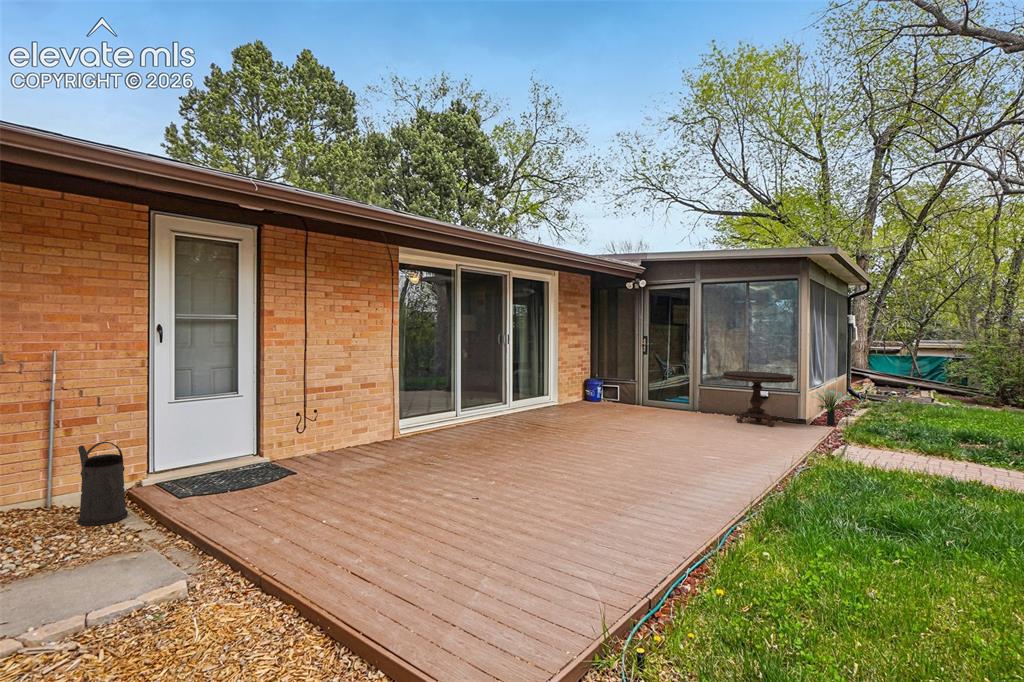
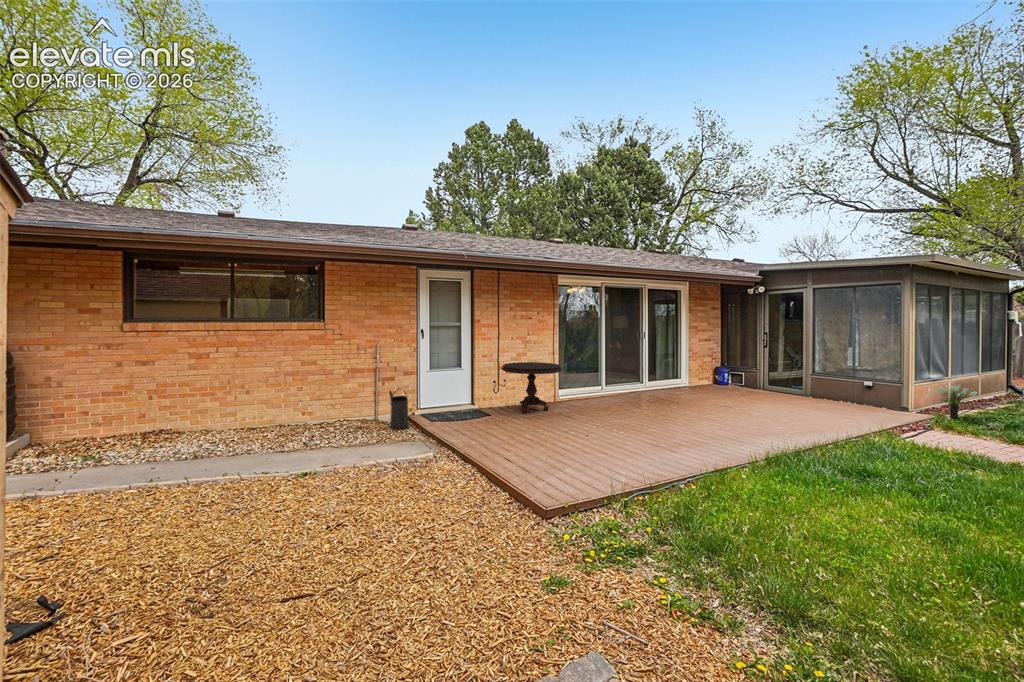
side table: present [722,371,795,427] -> present [502,362,562,413]

